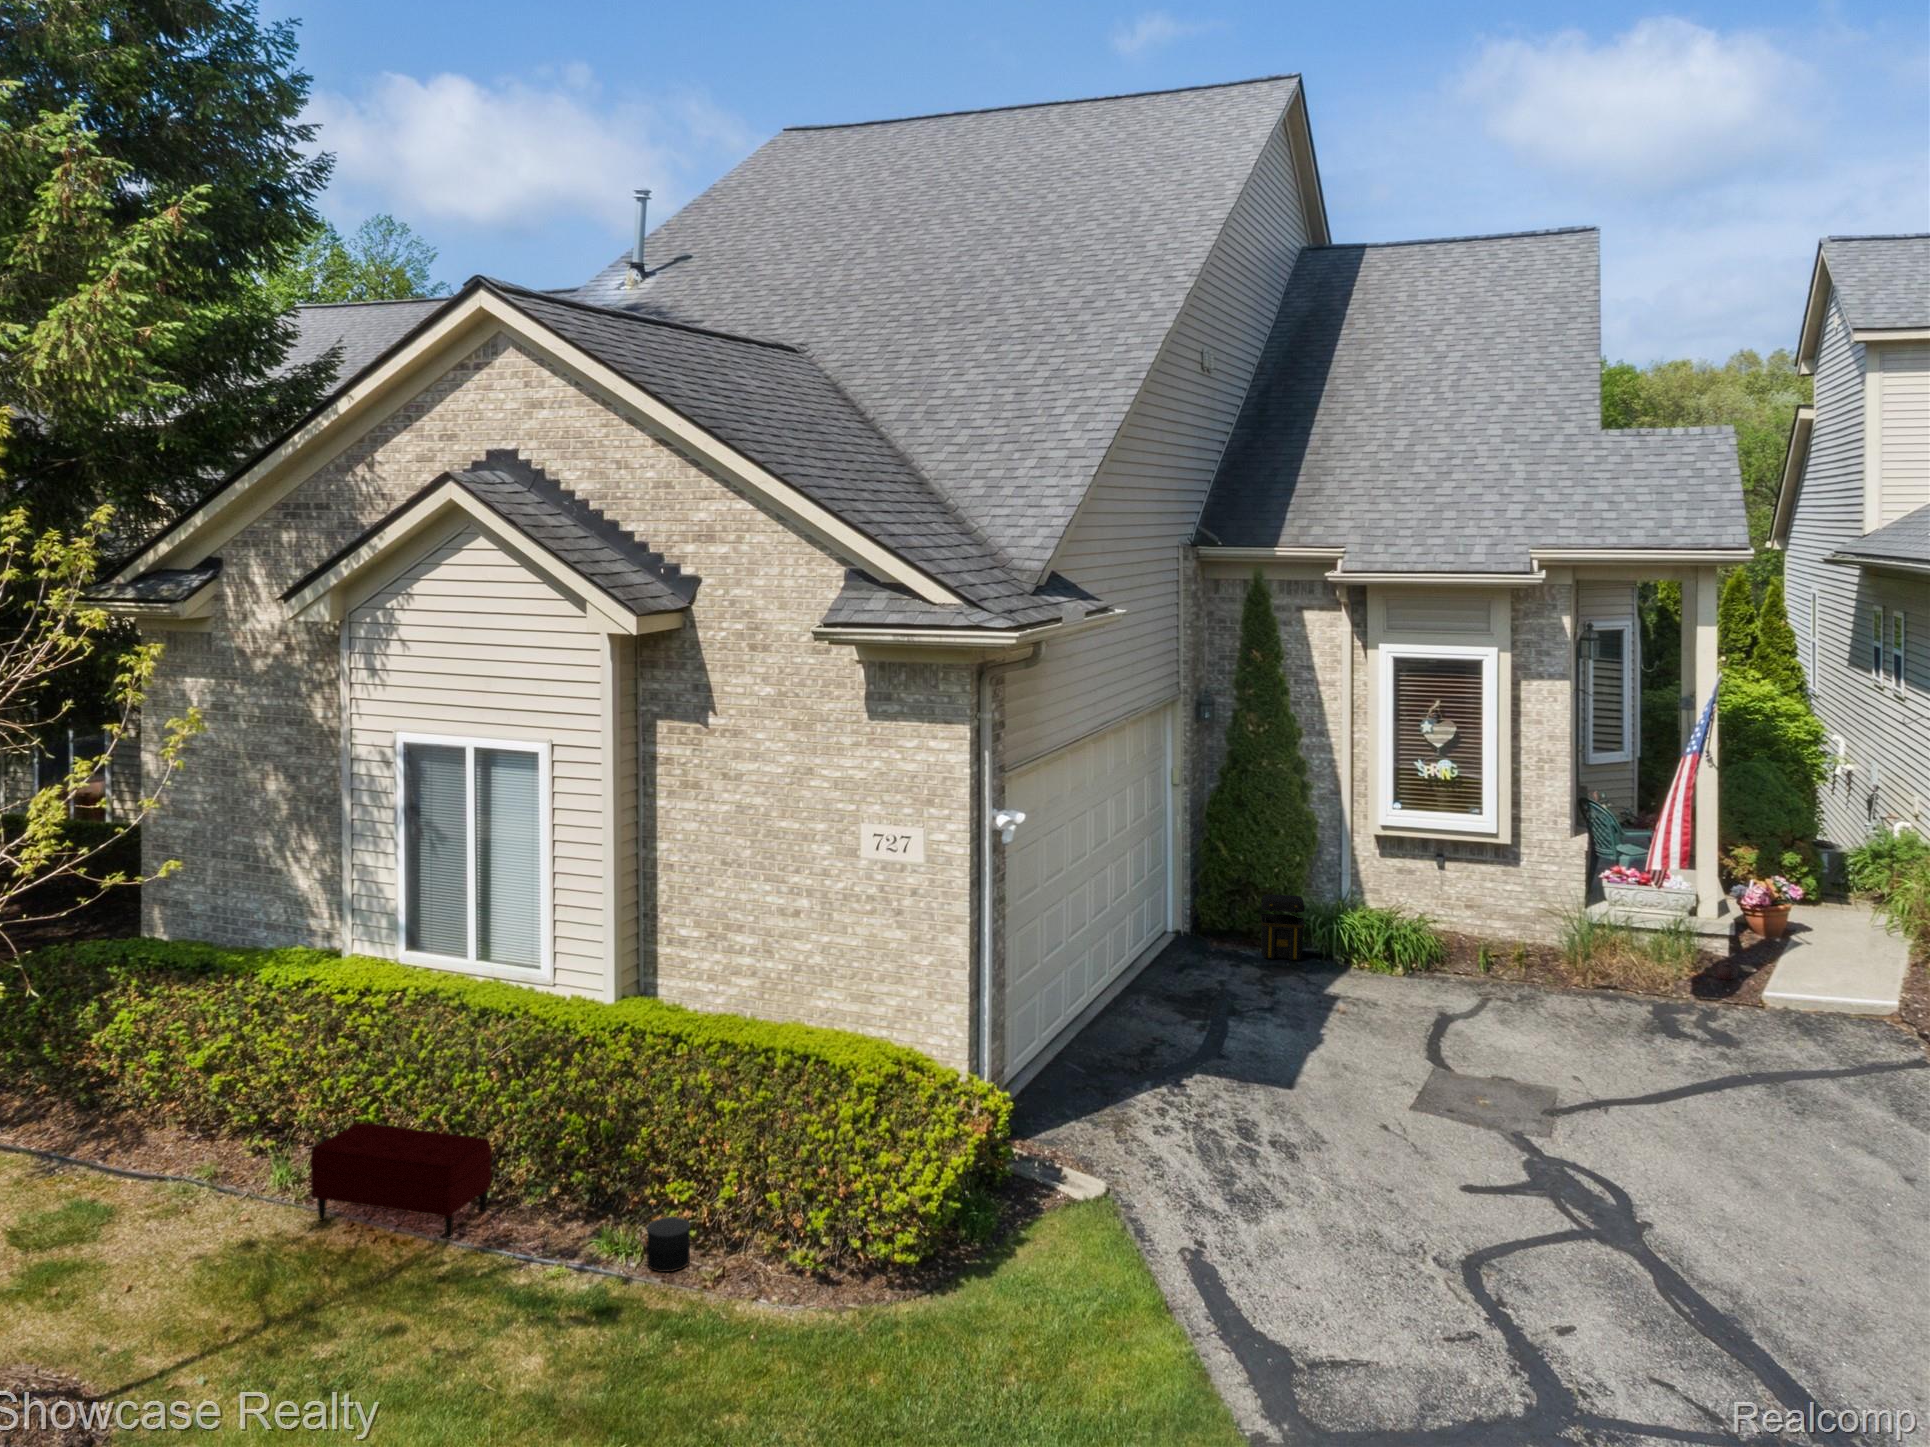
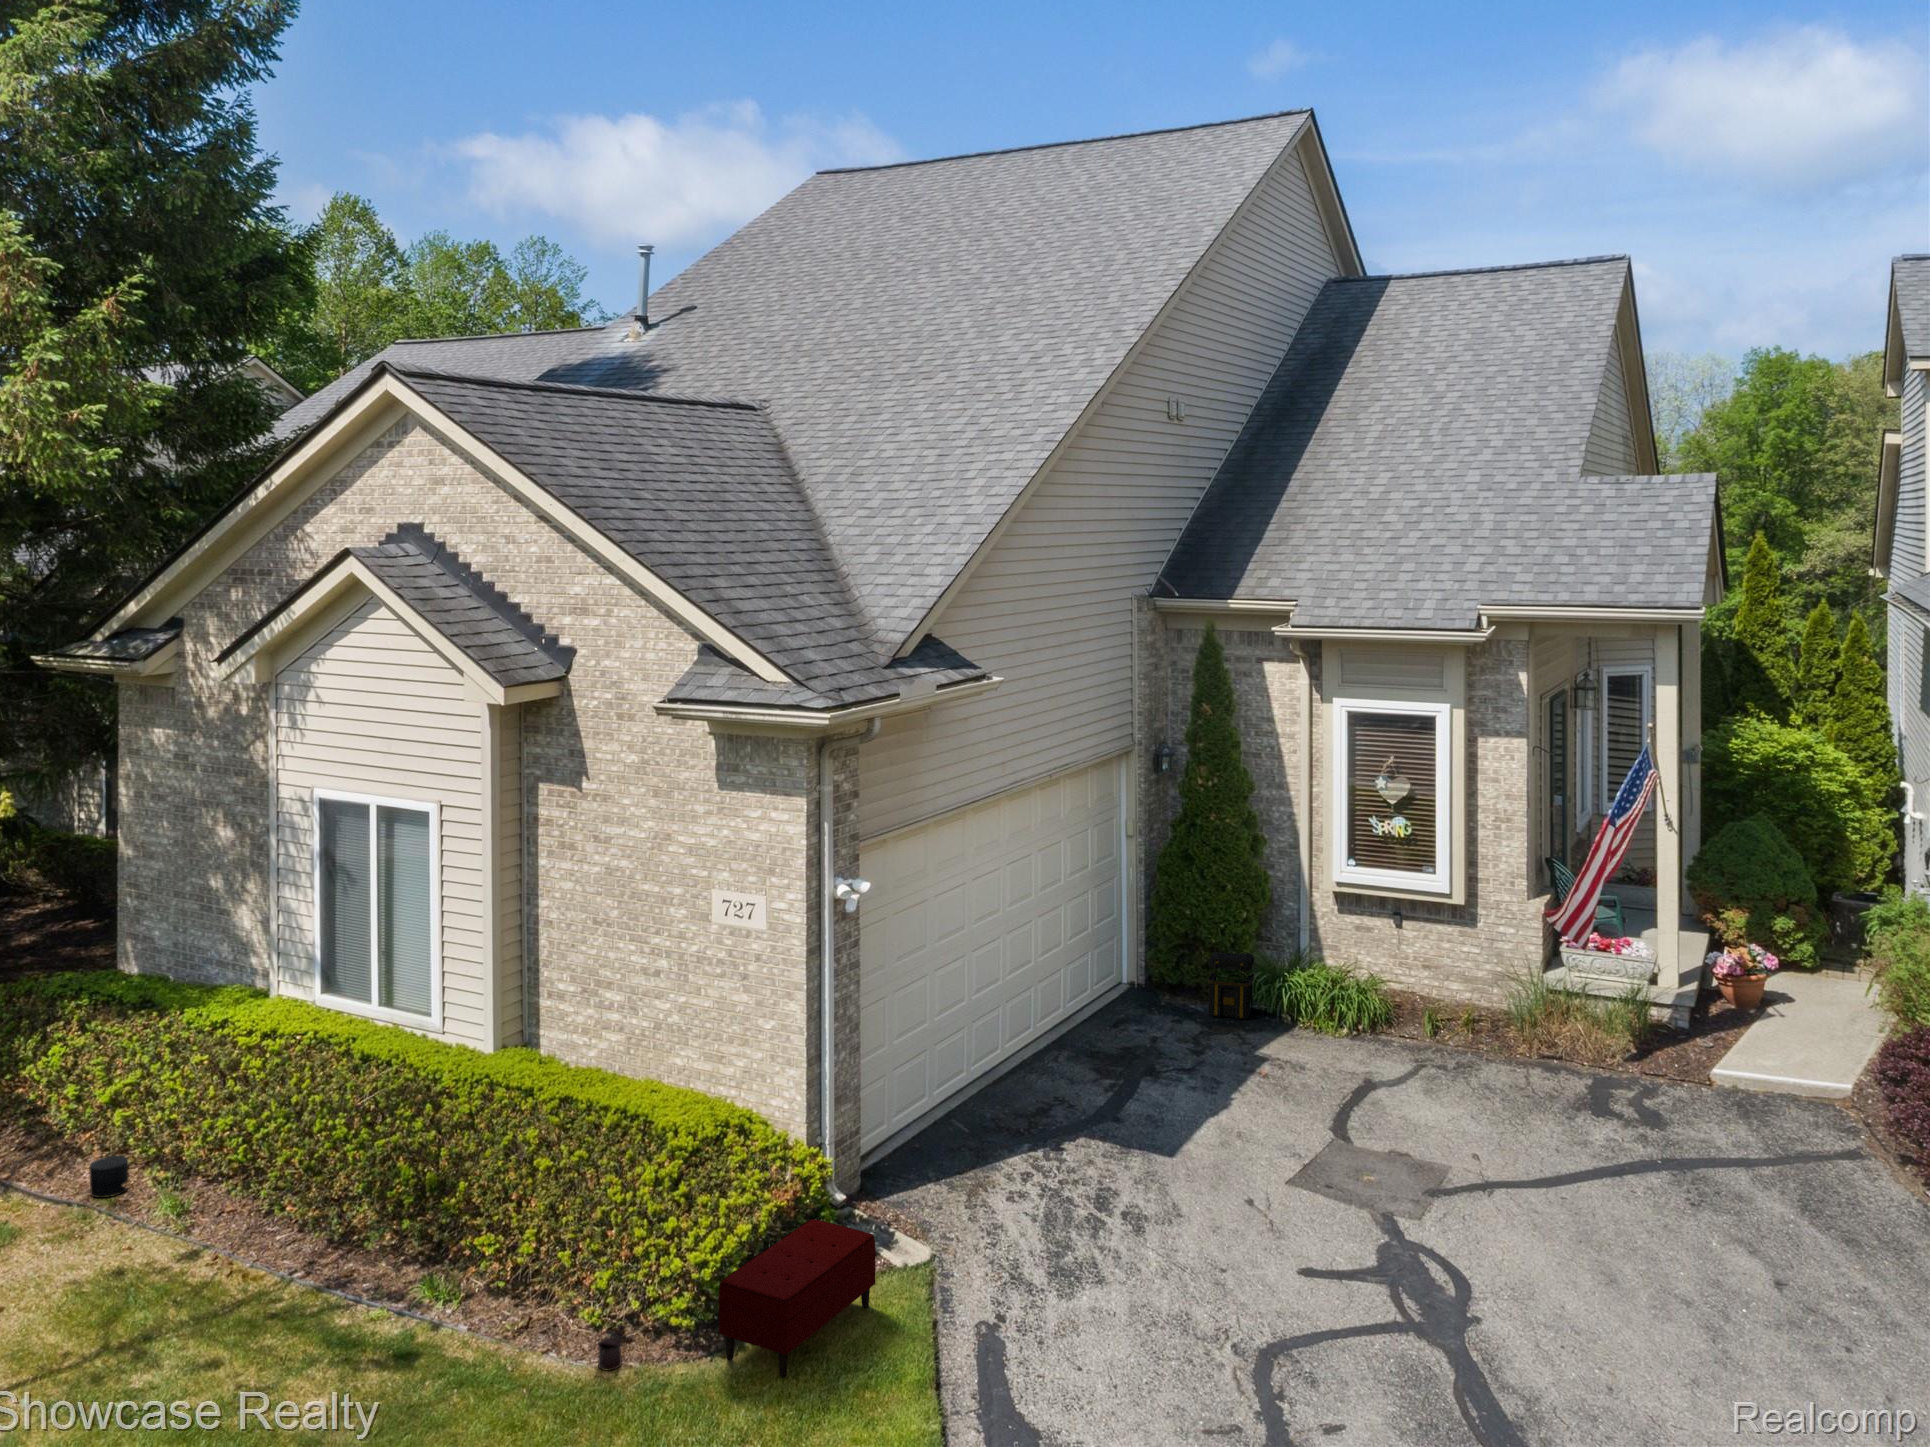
watering can: present [1708,958,1737,980] -> present [598,1325,625,1371]
bench: present [310,1123,492,1239] -> present [719,1219,876,1377]
planter: present [647,1217,690,1272] -> present [89,1156,129,1198]

